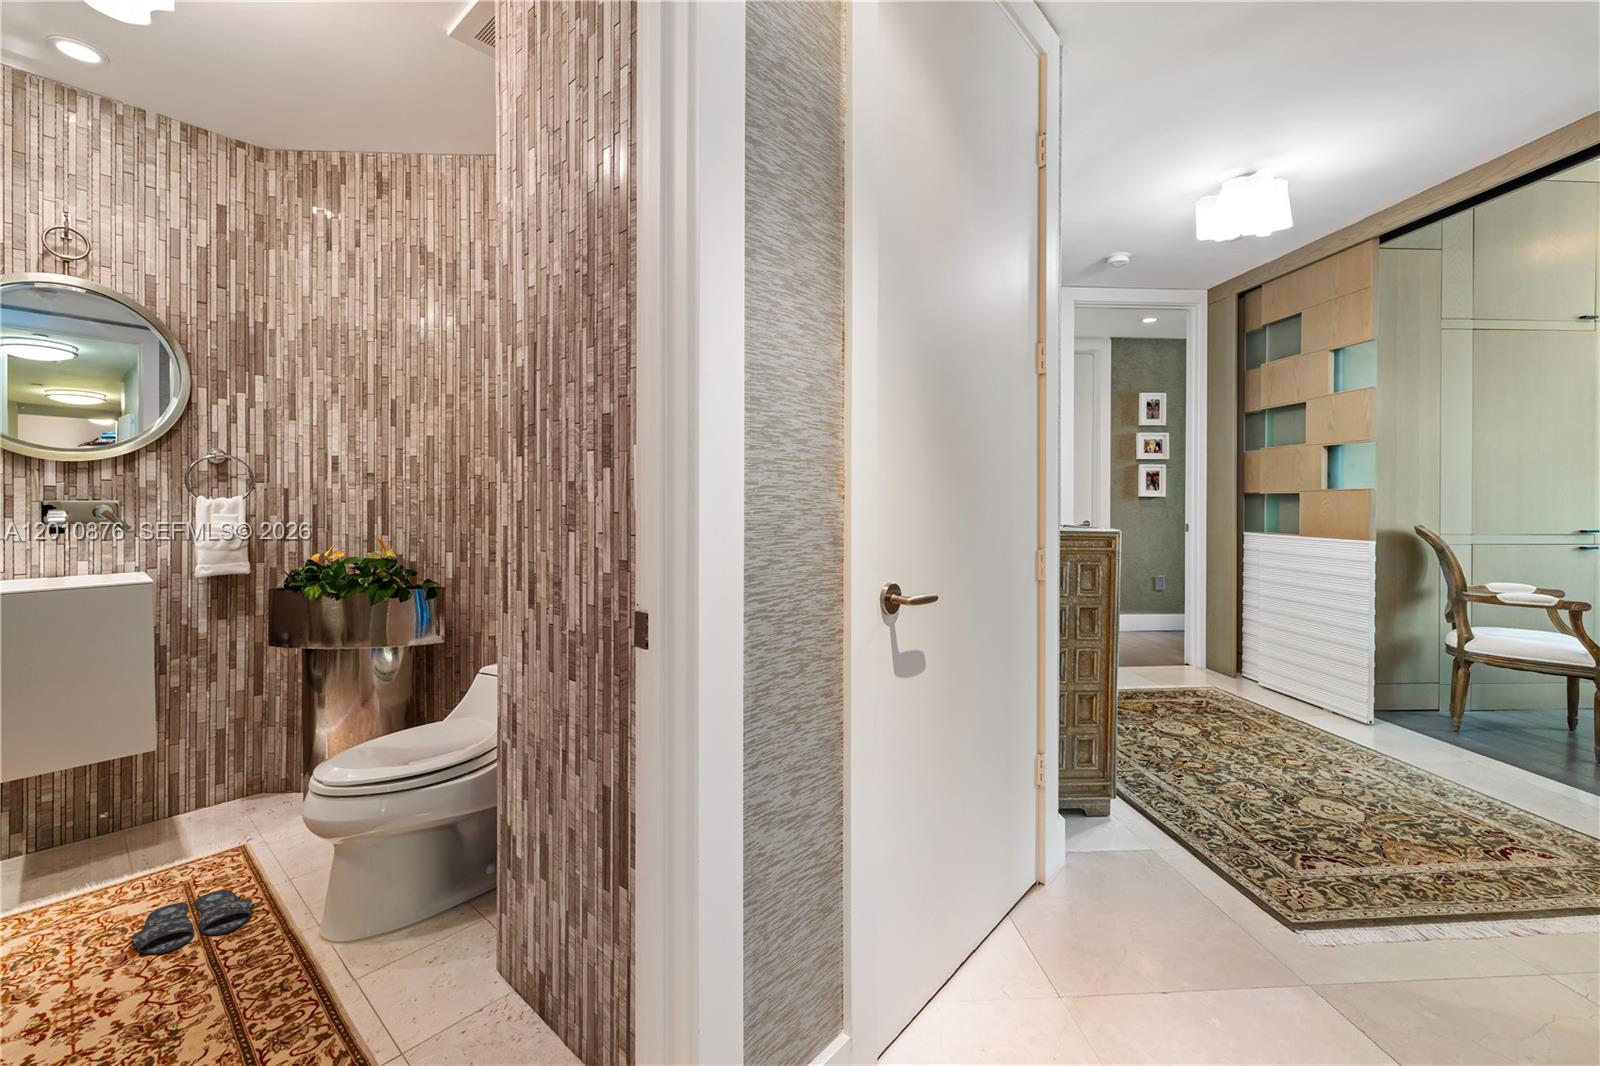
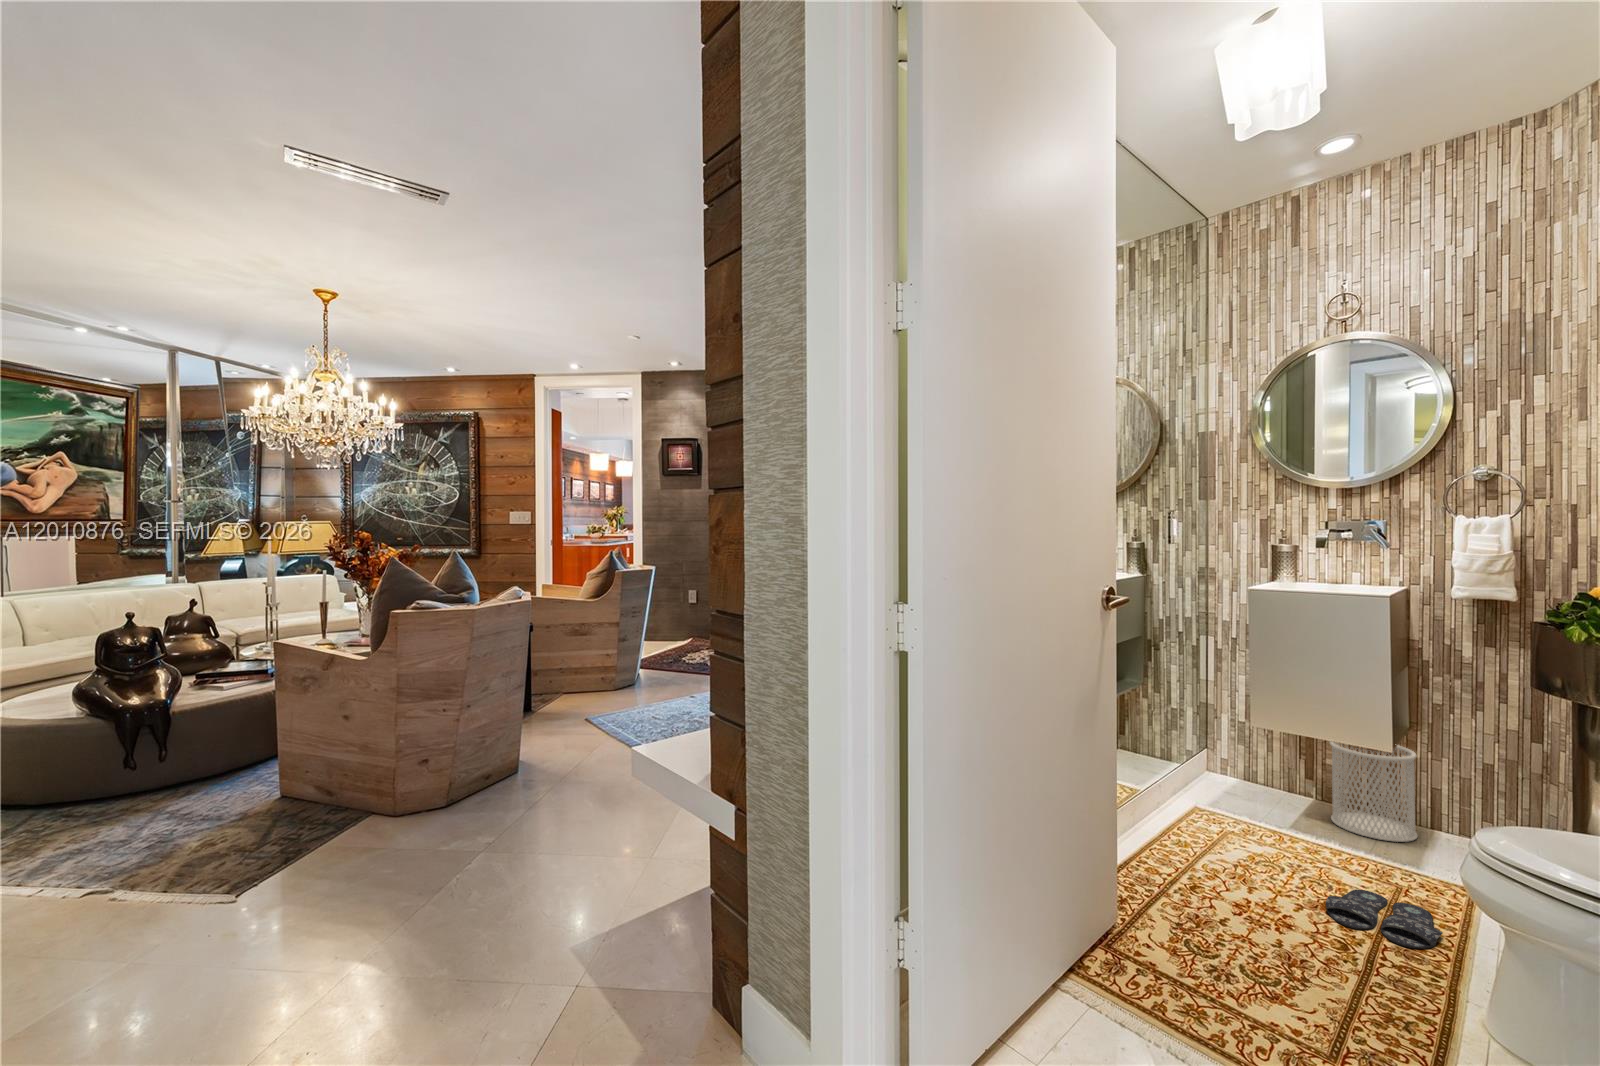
wastebasket: none [61,745,167,864] -> present [1330,740,1417,842]

